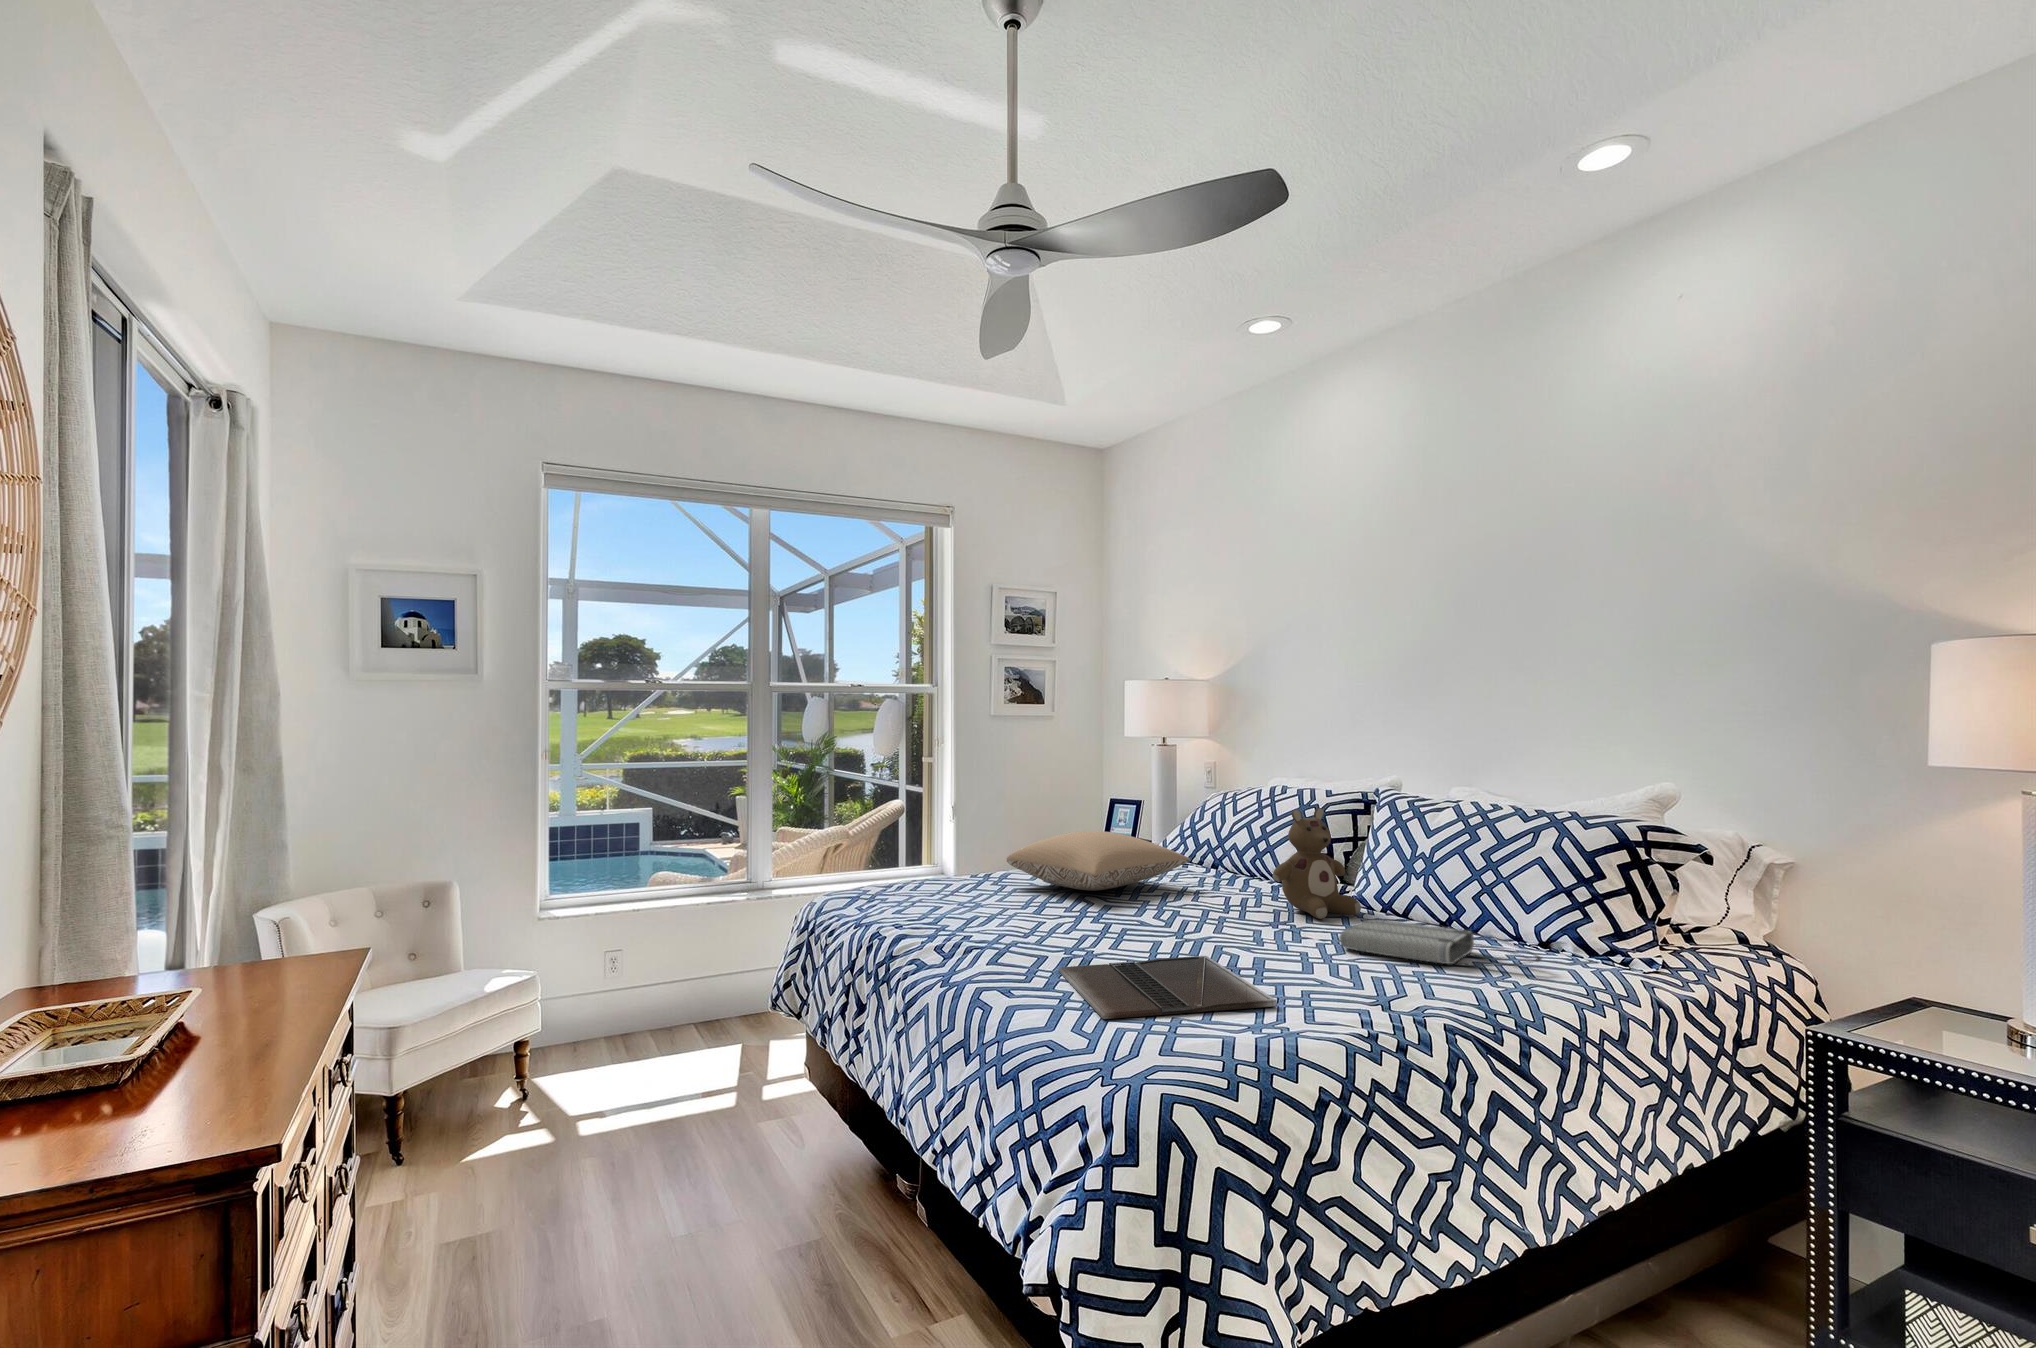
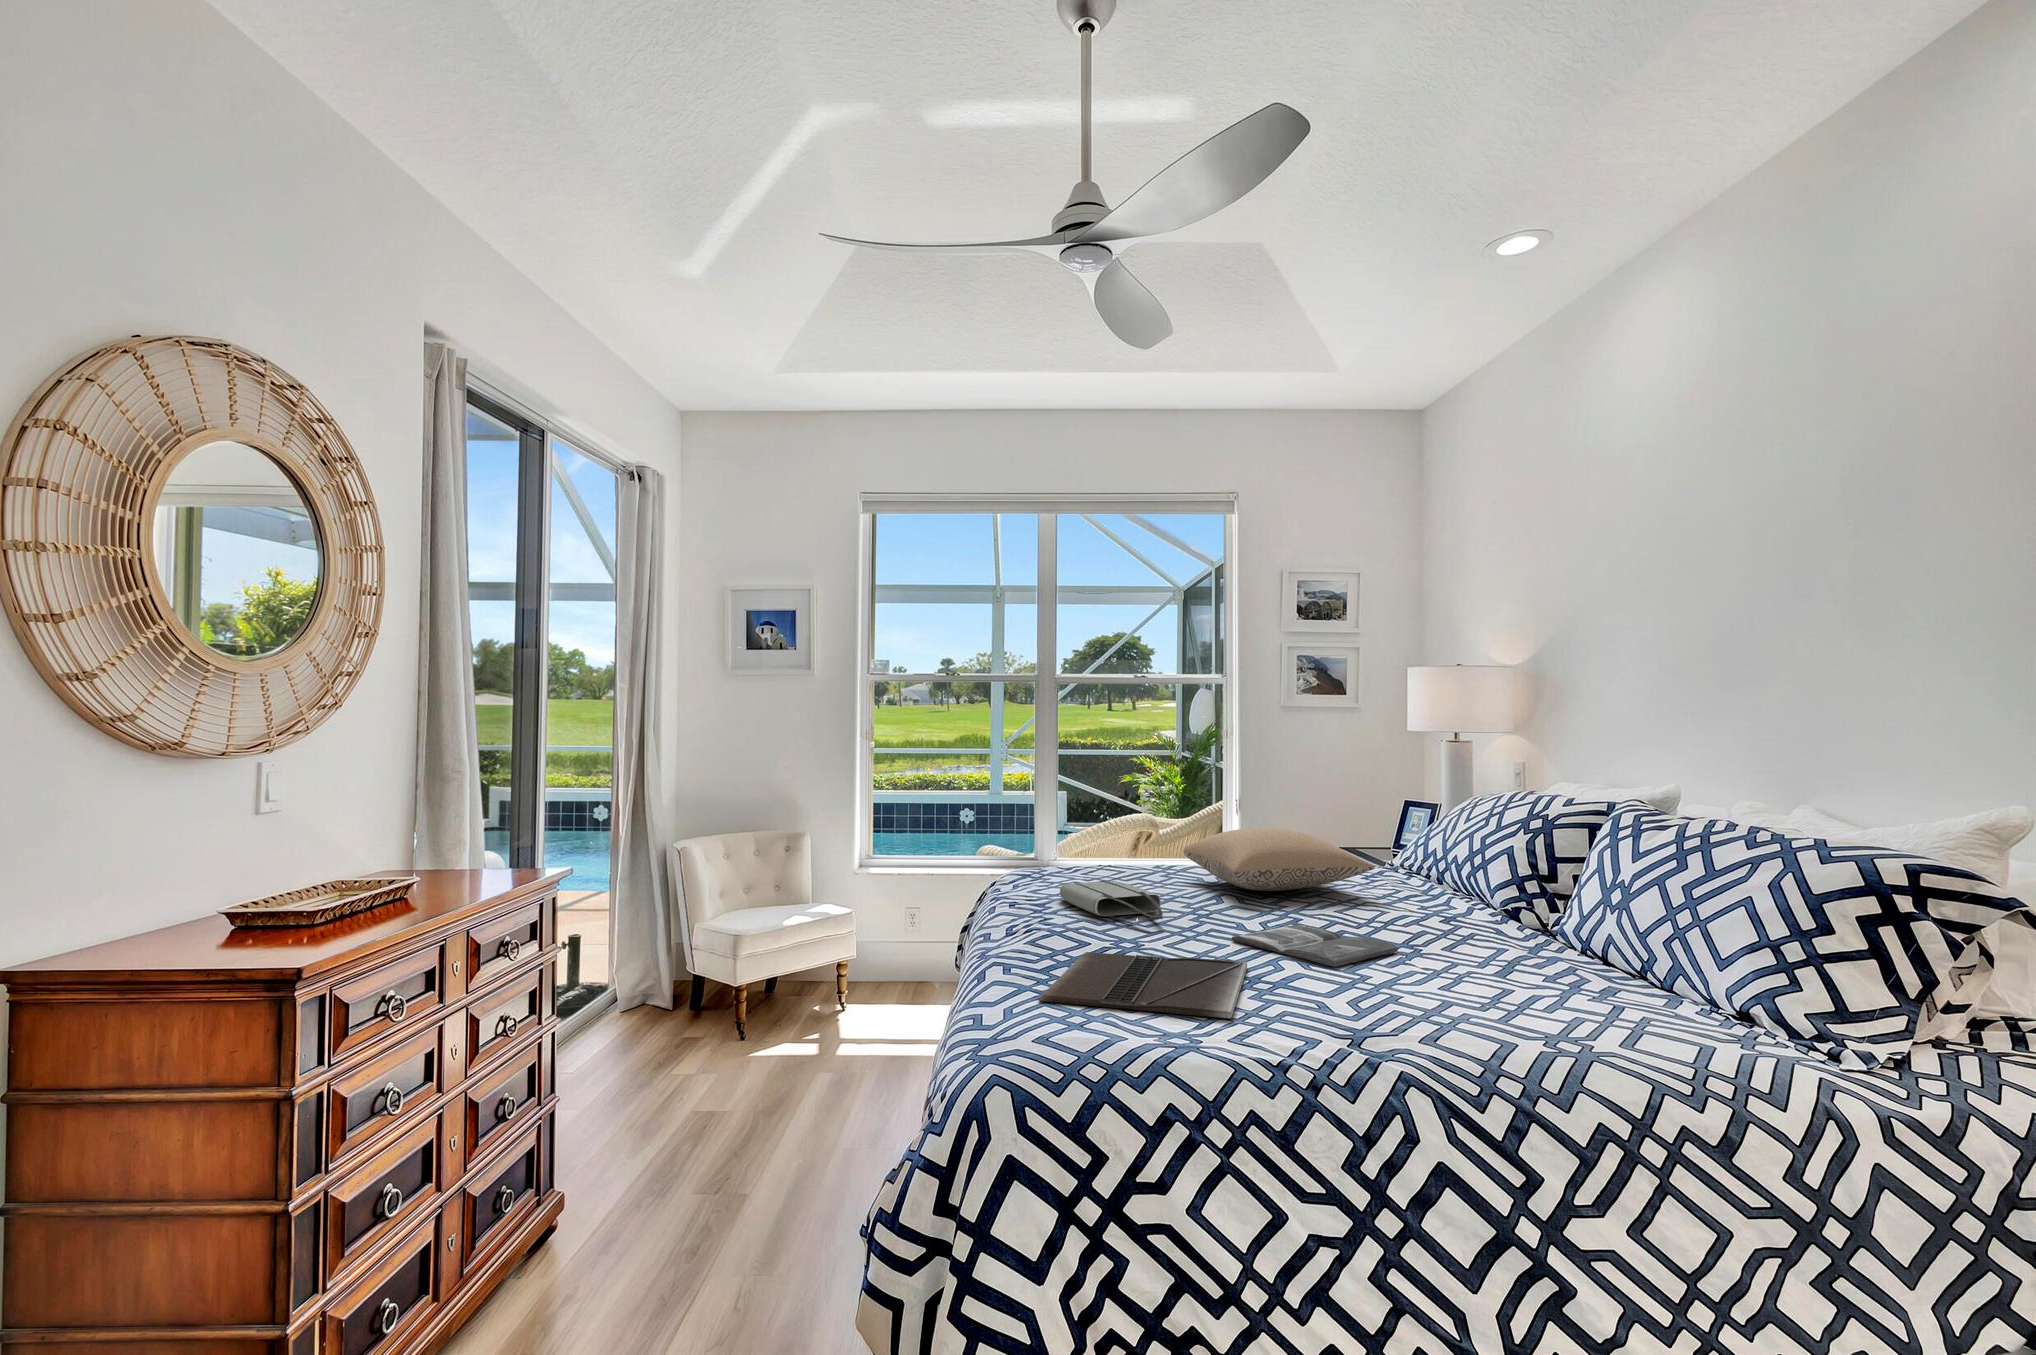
stuffed bear: present [1273,808,1361,919] -> none [1421,815,1528,947]
magazine: none [1152,916,1286,950] -> present [1231,924,1398,967]
tote bag: present [1339,920,1541,965] -> present [1060,881,1163,921]

